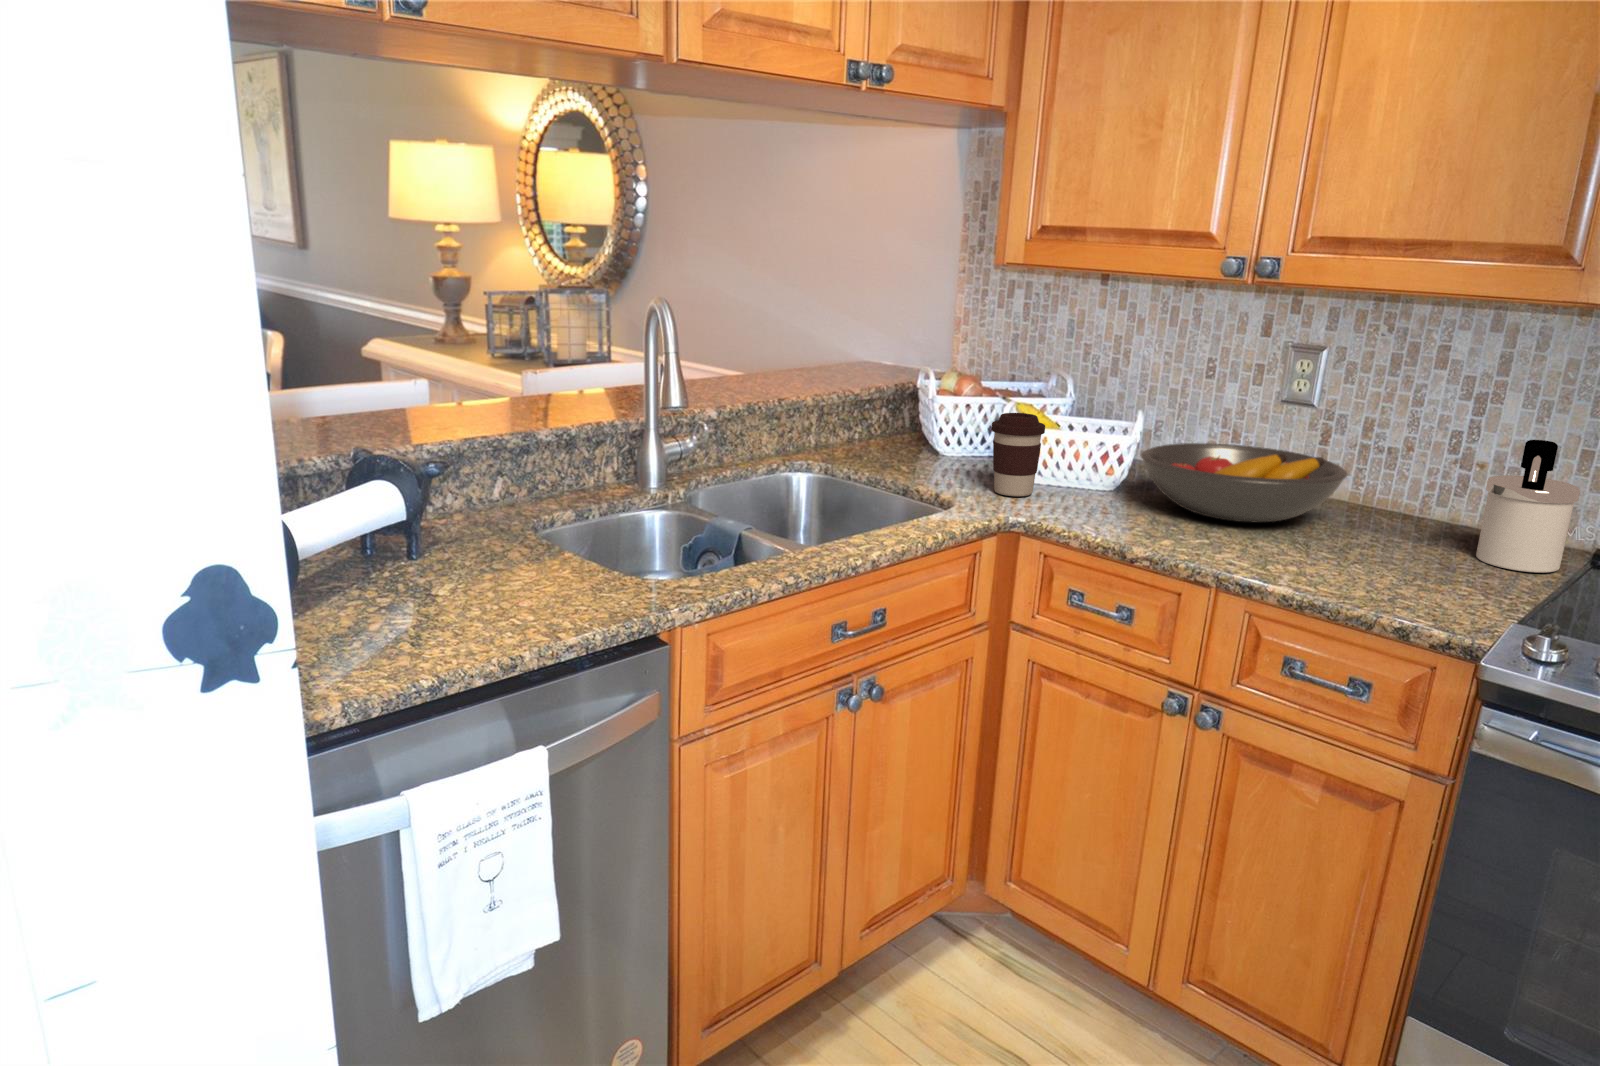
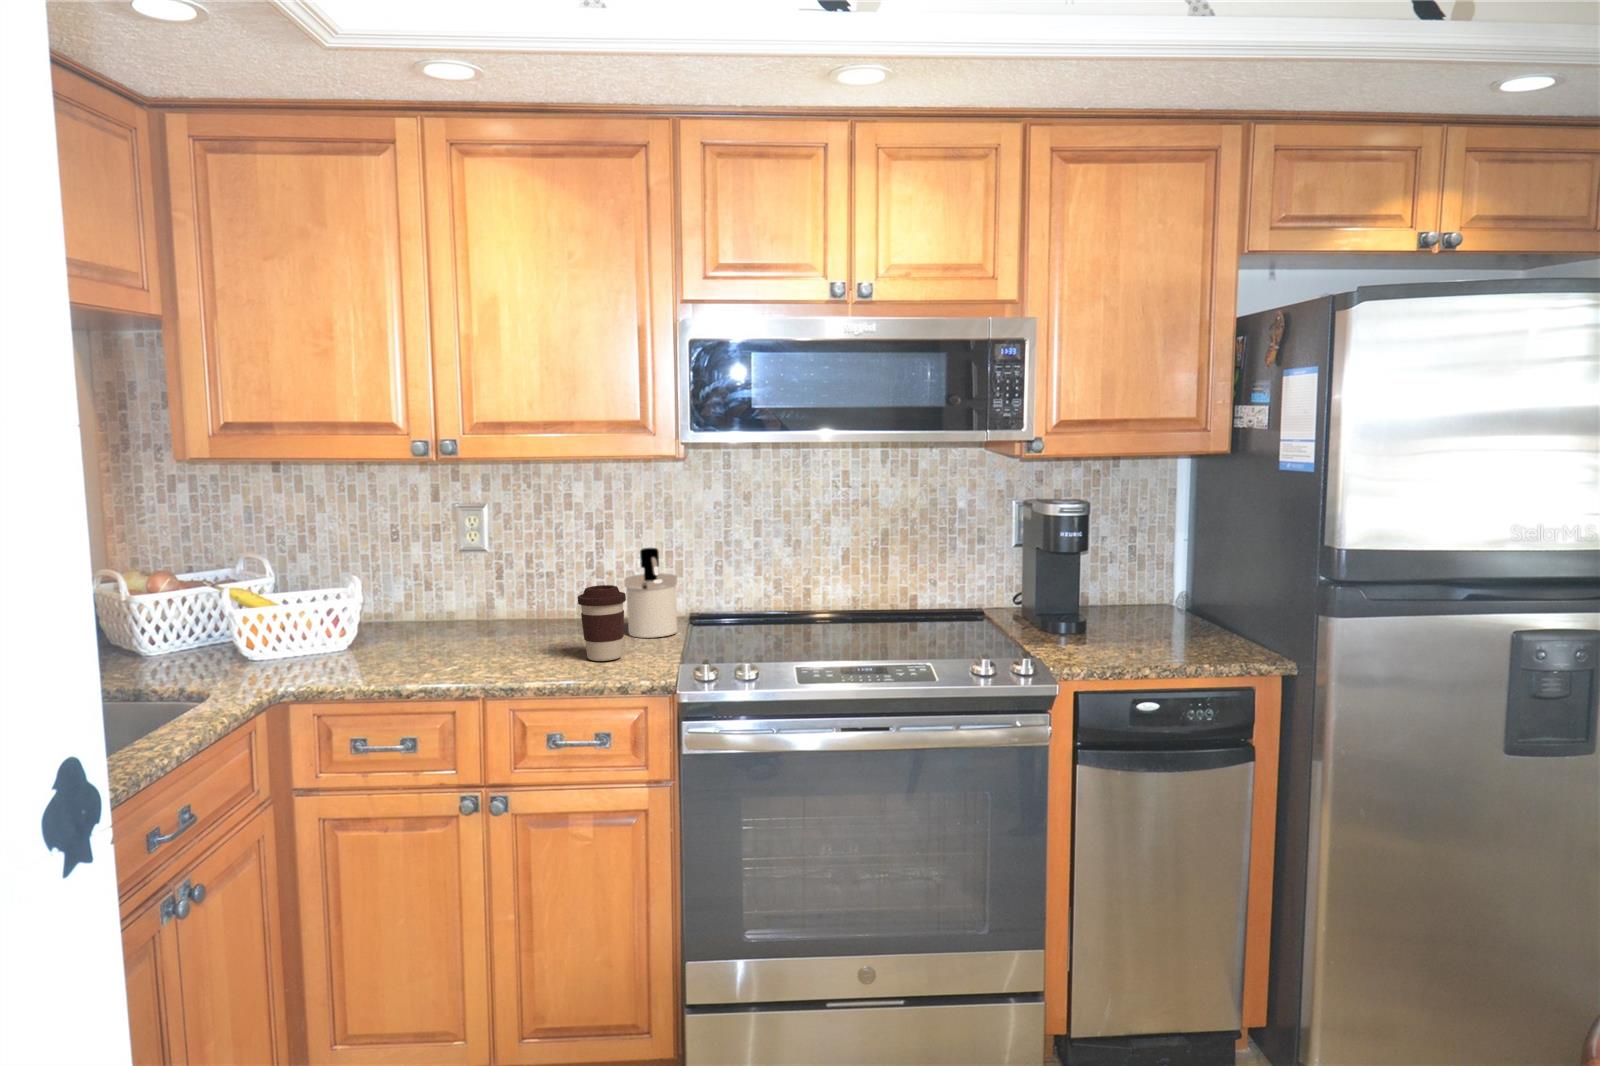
coffee cup: present [991,413,1045,496] -> present [578,585,626,661]
fruit bowl: present [1141,443,1348,523] -> none [369,586,536,650]

